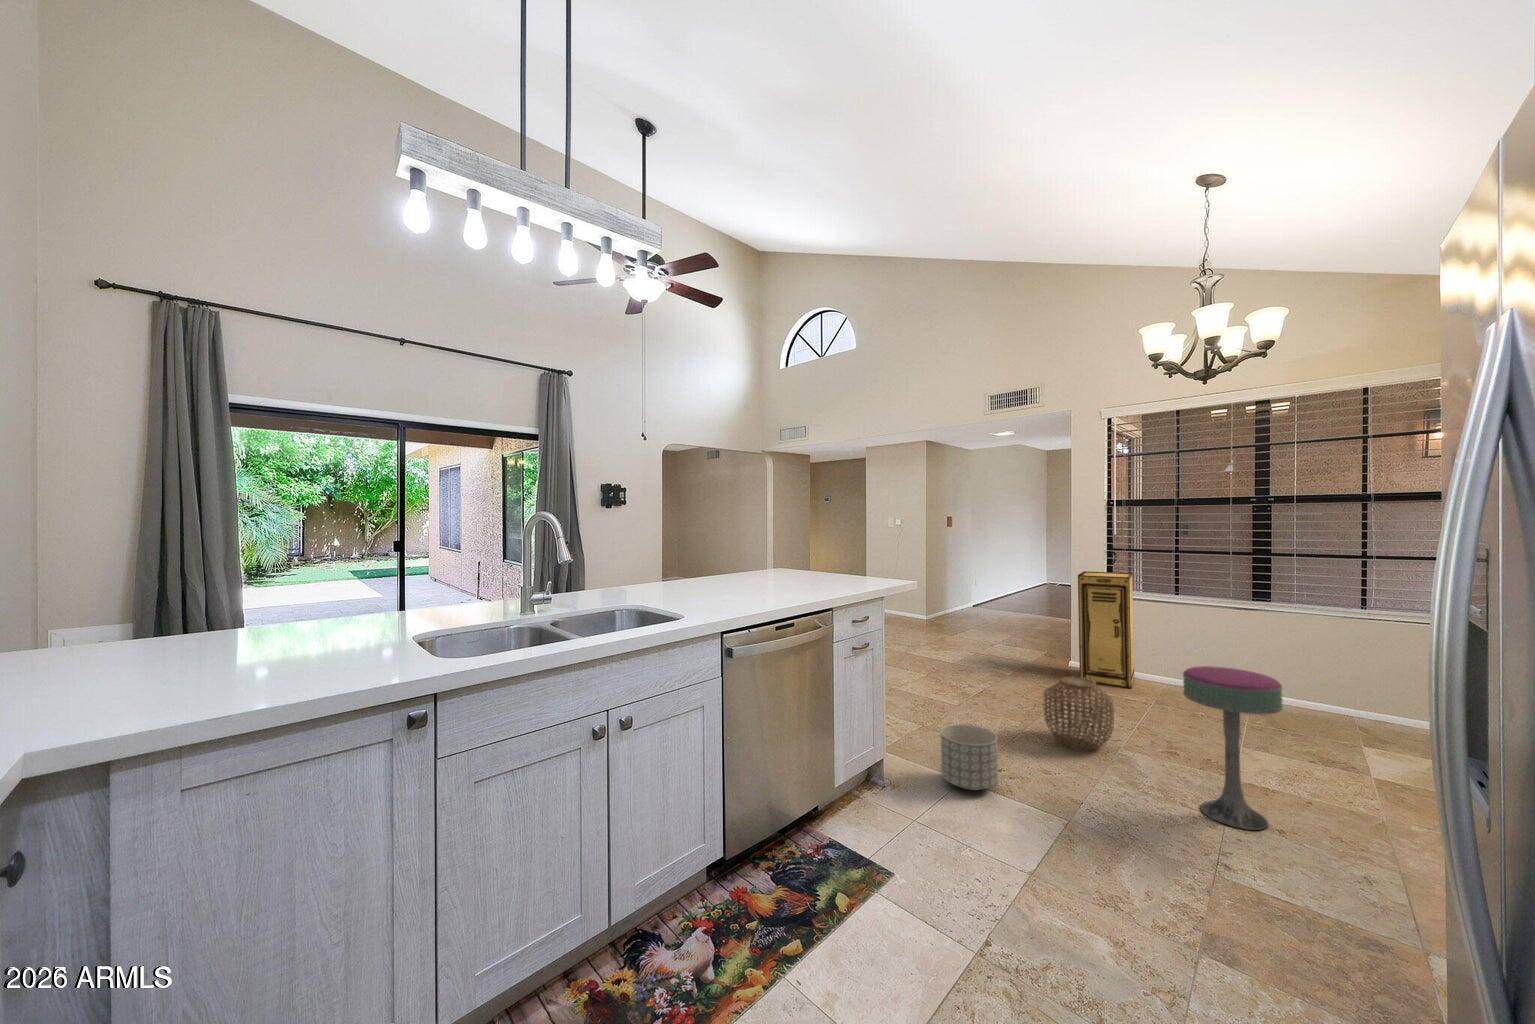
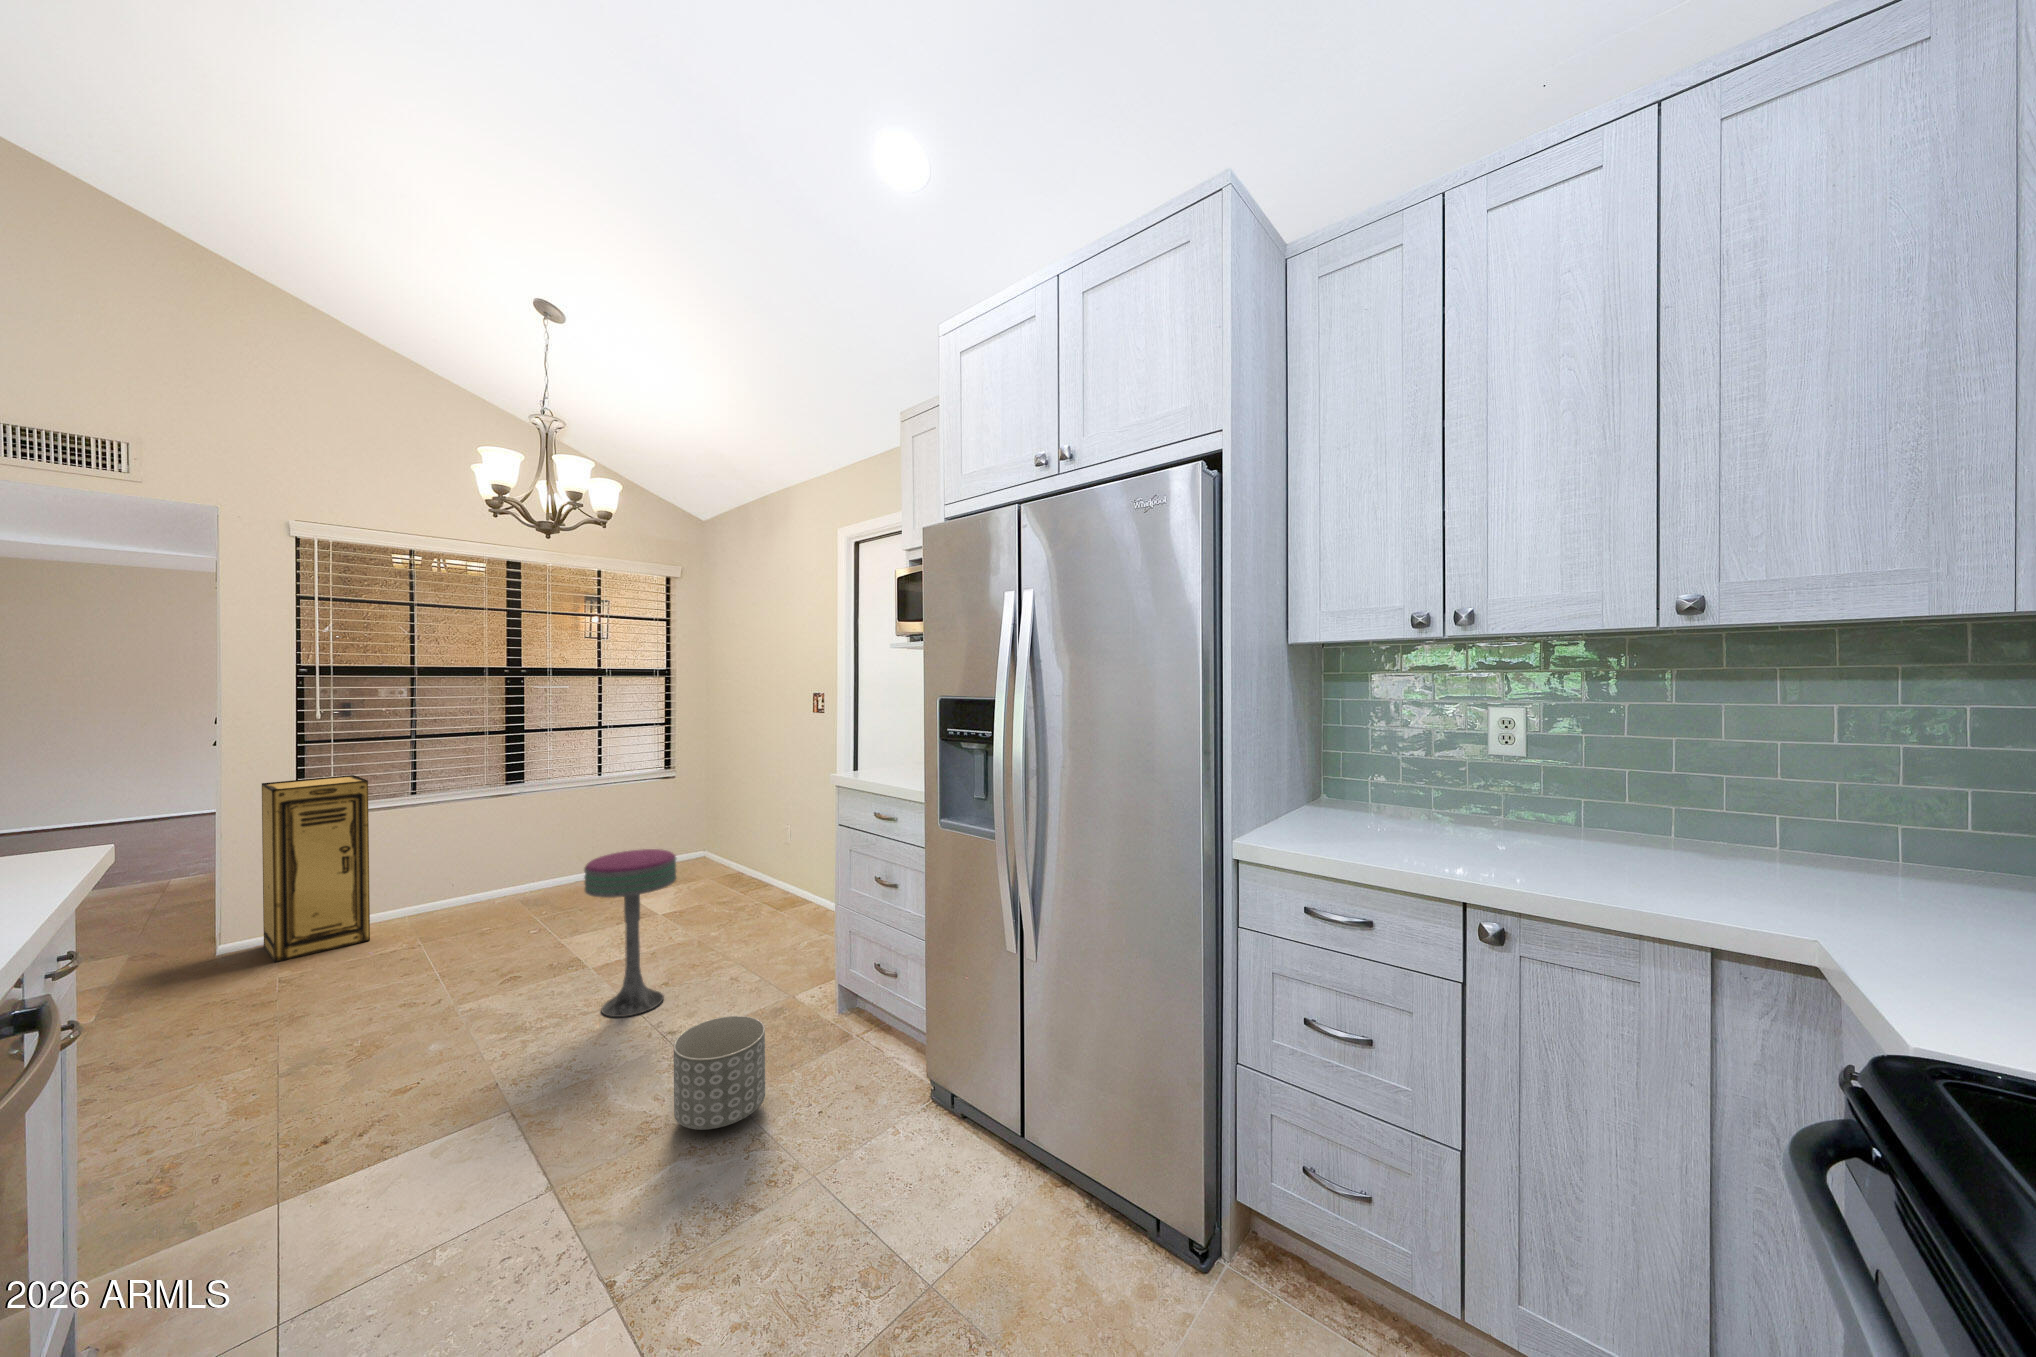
woven basket: present [1044,676,1114,751] -> none [332,931,455,1047]
planter: present [941,724,998,791] -> present [674,1016,765,1130]

